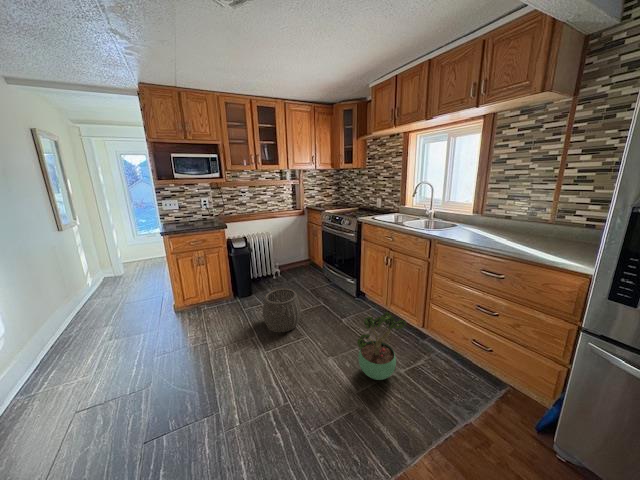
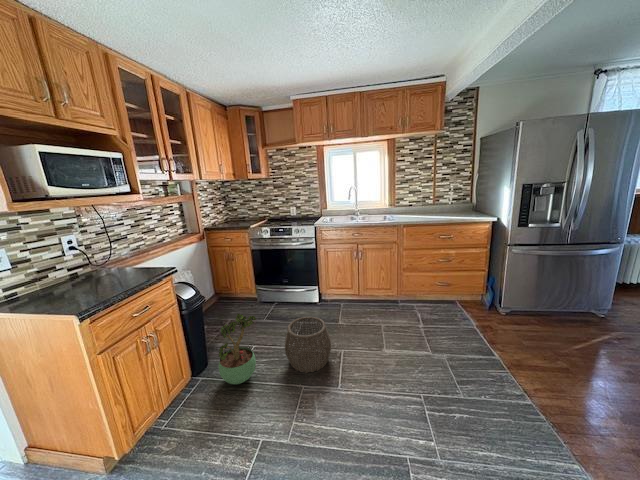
potted plant: present [357,312,407,380] -> present [219,314,256,384]

